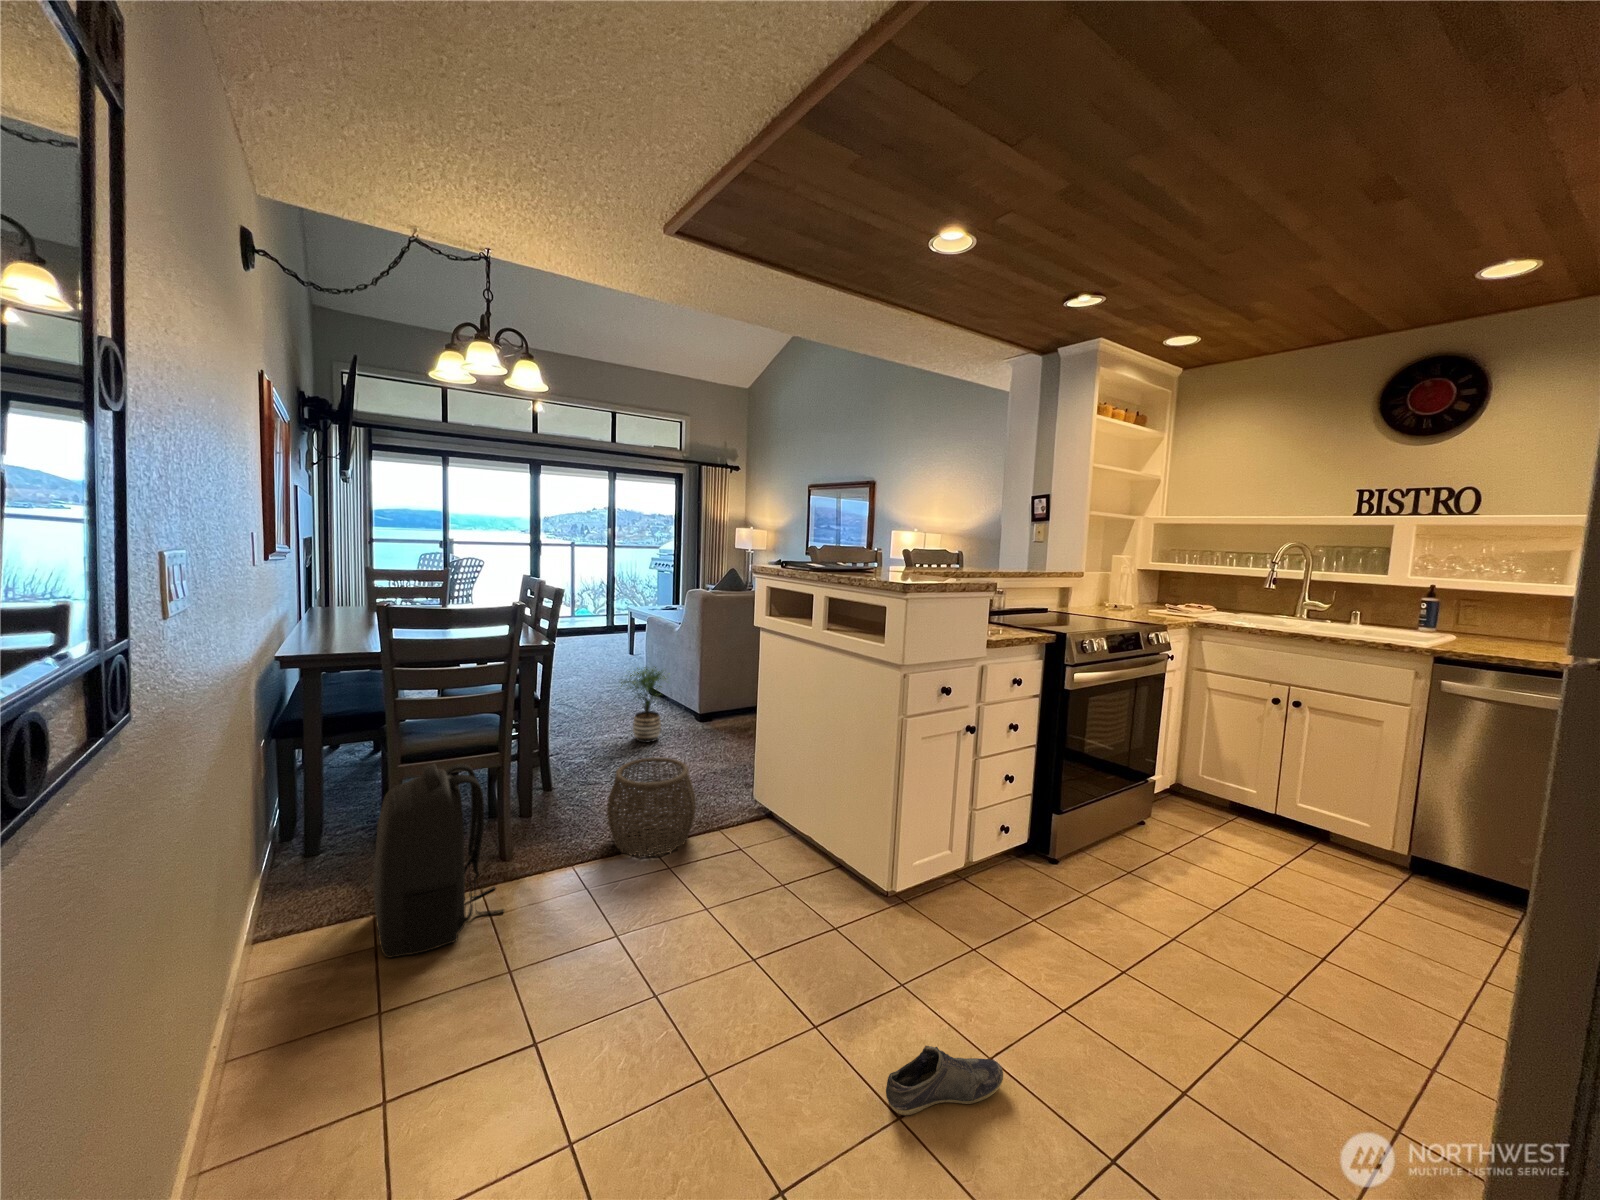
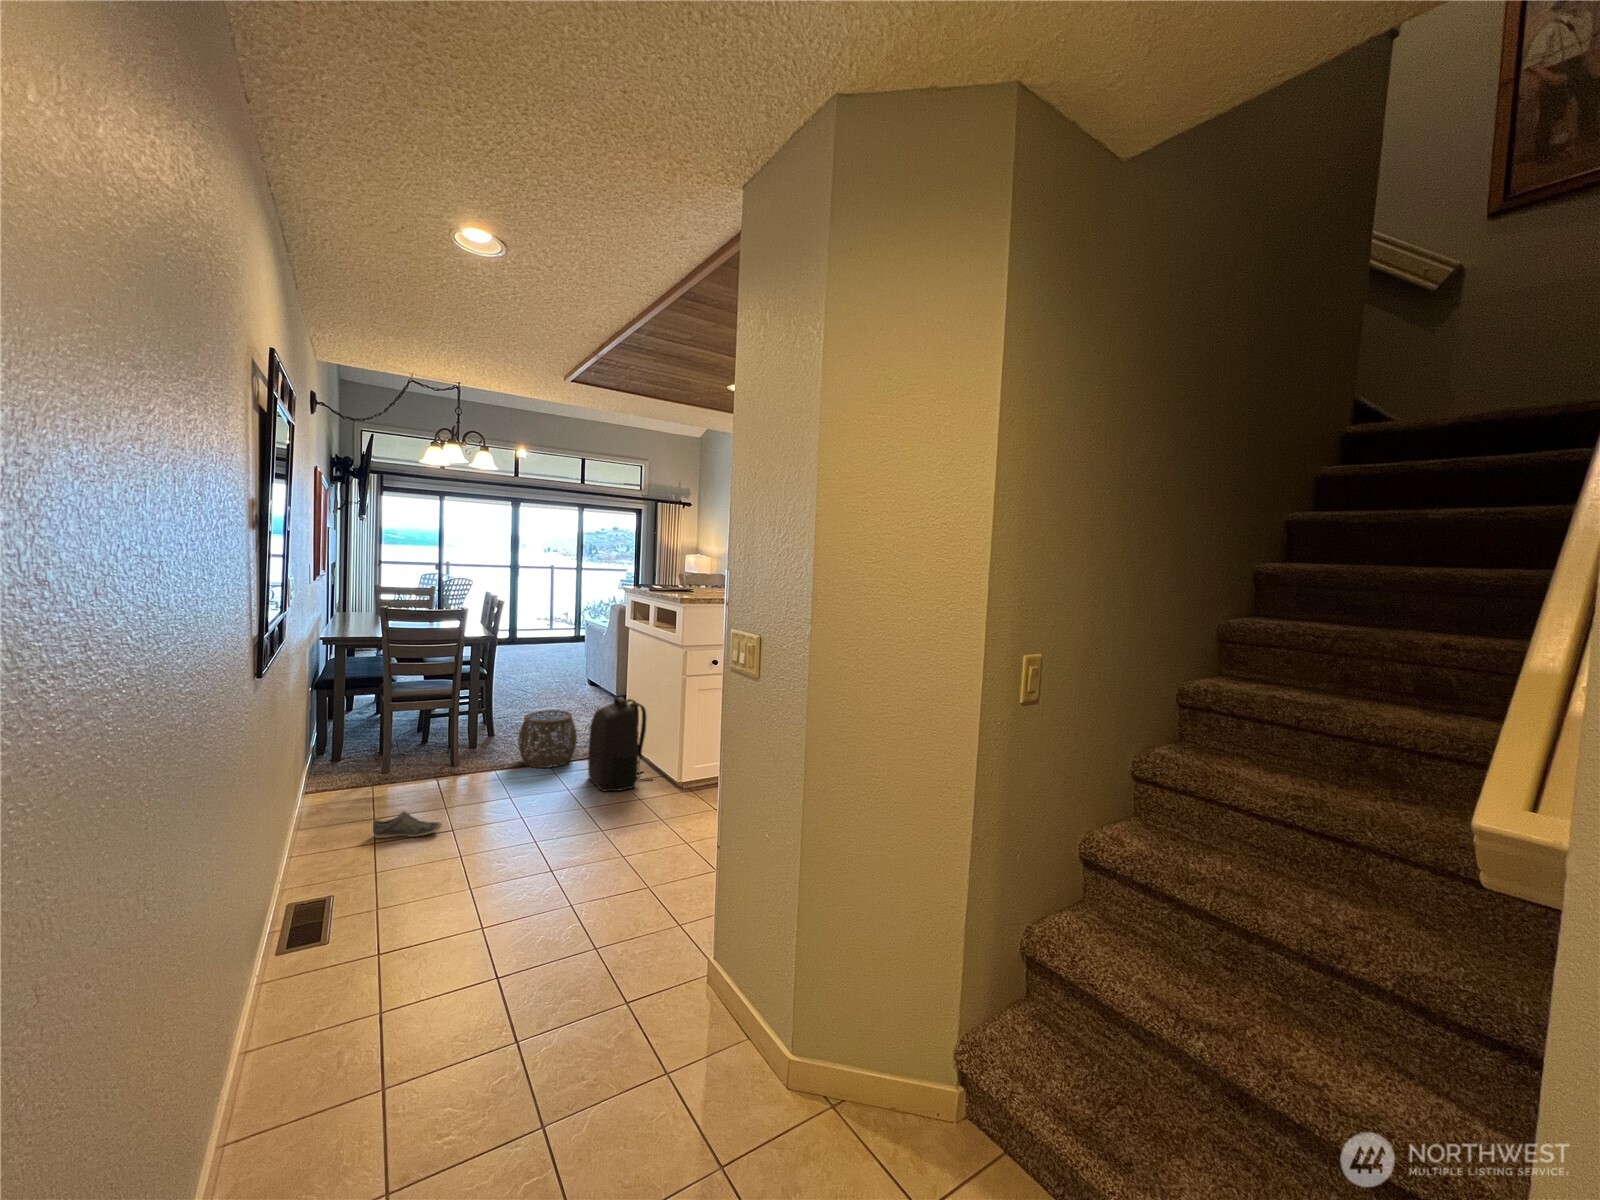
potted plant: present [621,666,670,743] -> none [549,658,591,714]
backpack: present [373,764,504,957] -> present [588,697,647,791]
shoe: present [886,1045,1003,1115] -> present [373,811,442,838]

